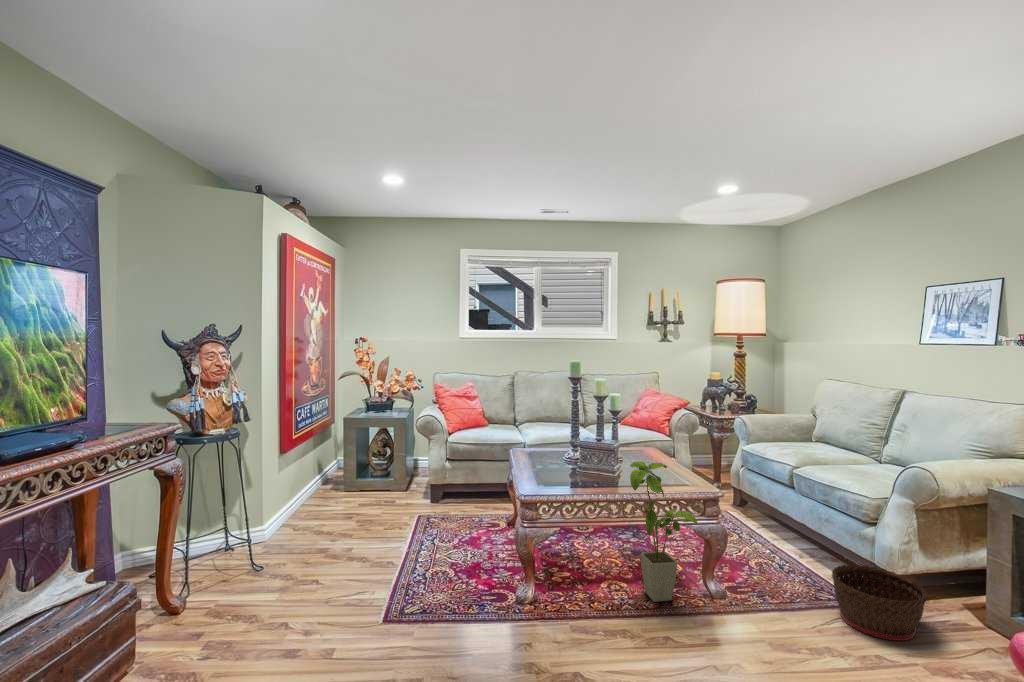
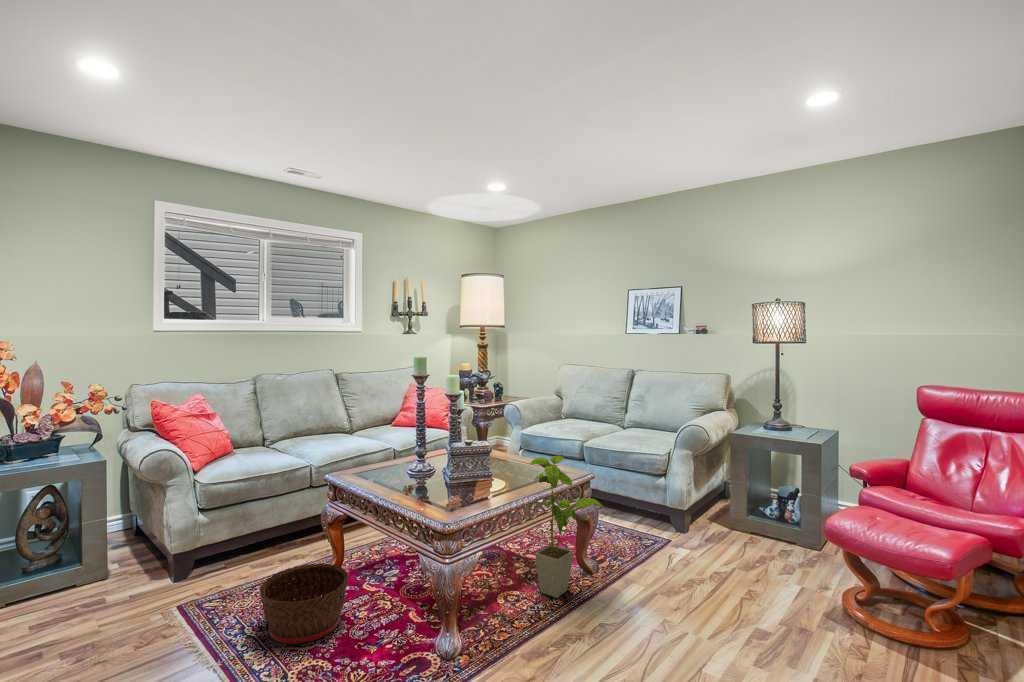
basket: present [832,564,927,641] -> present [260,563,348,644]

